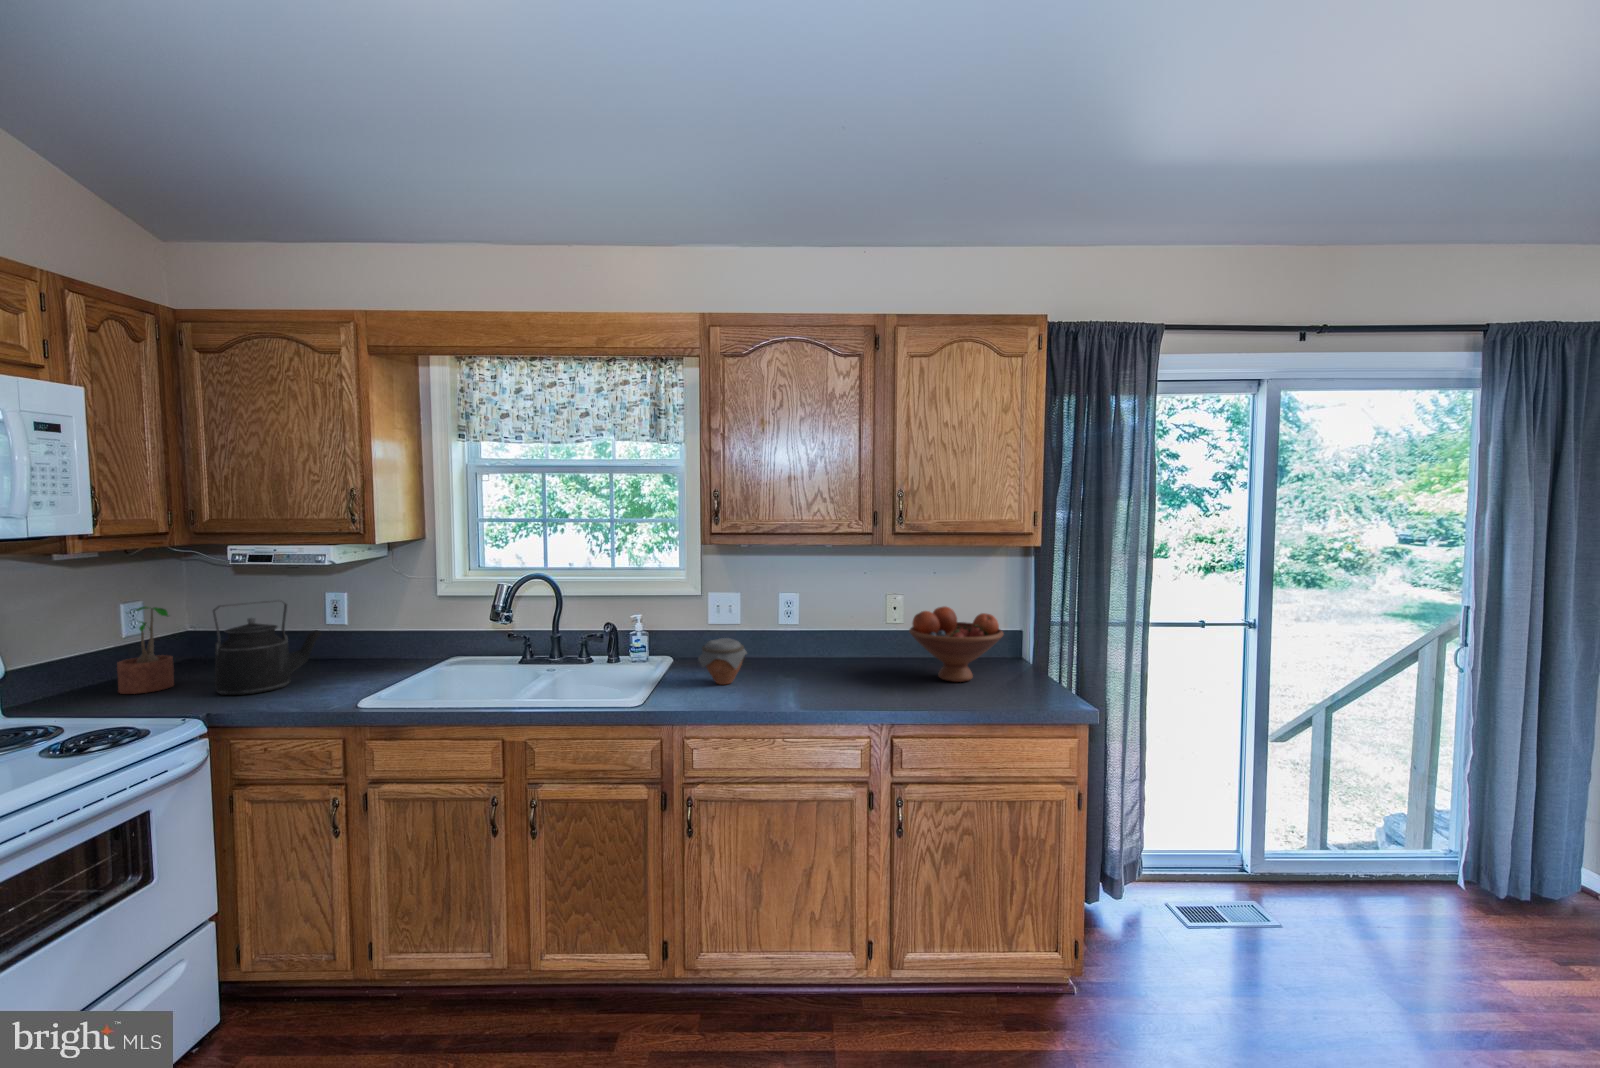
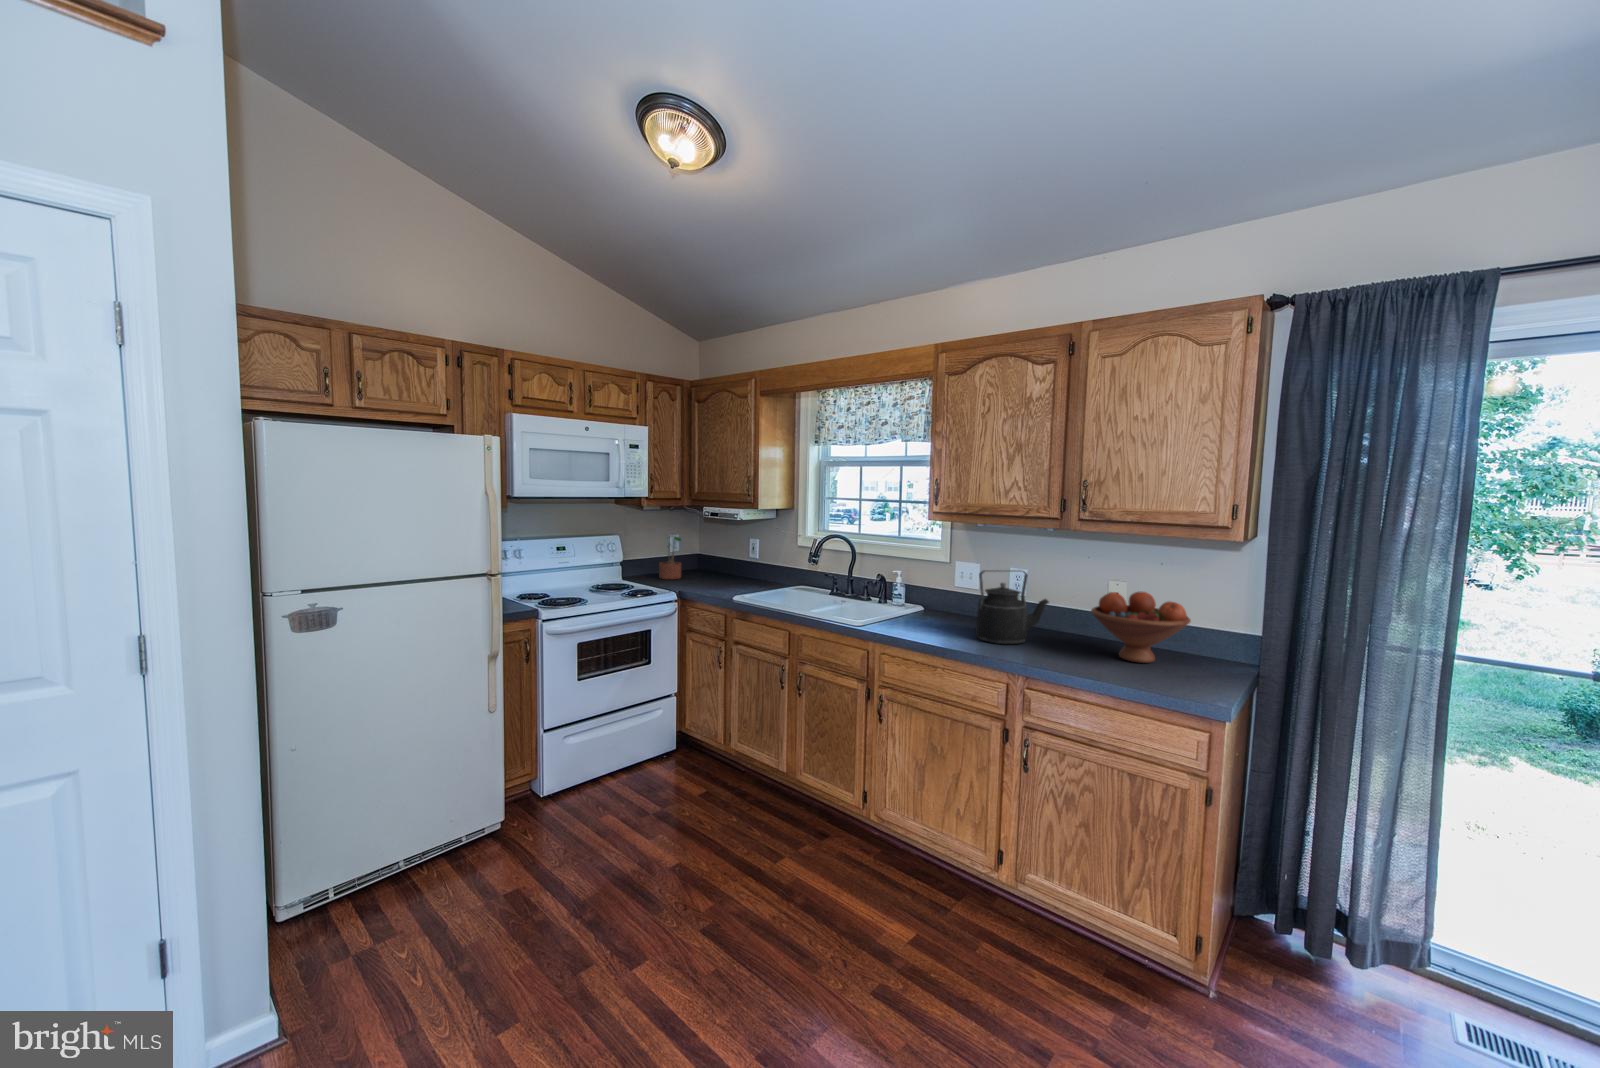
kettle: present [213,600,322,695] -> present [975,570,1049,644]
jar: present [698,638,747,685] -> none [916,592,954,626]

